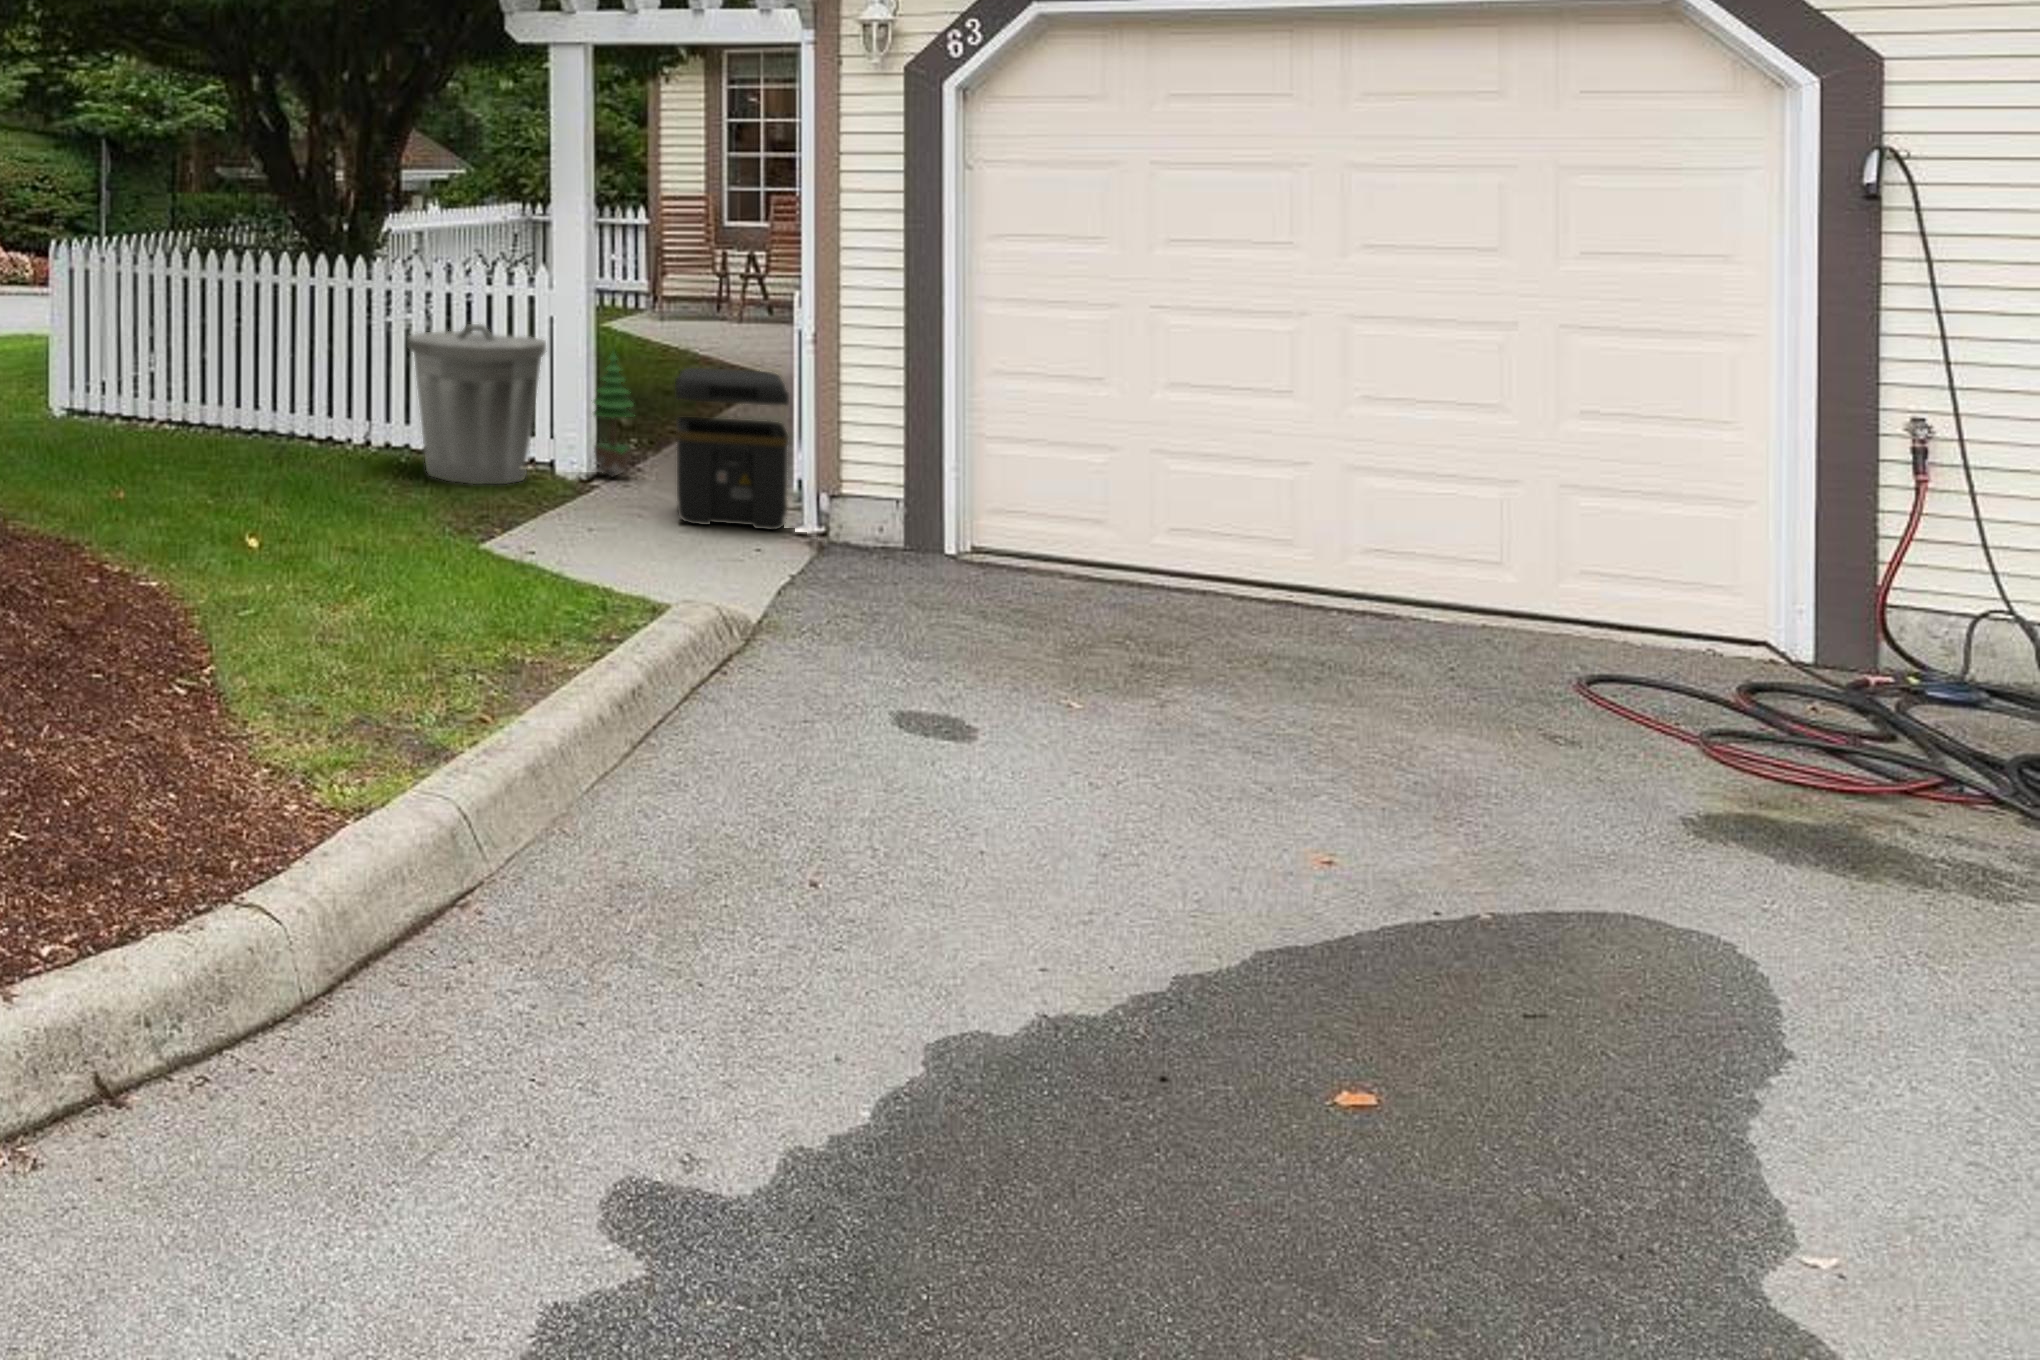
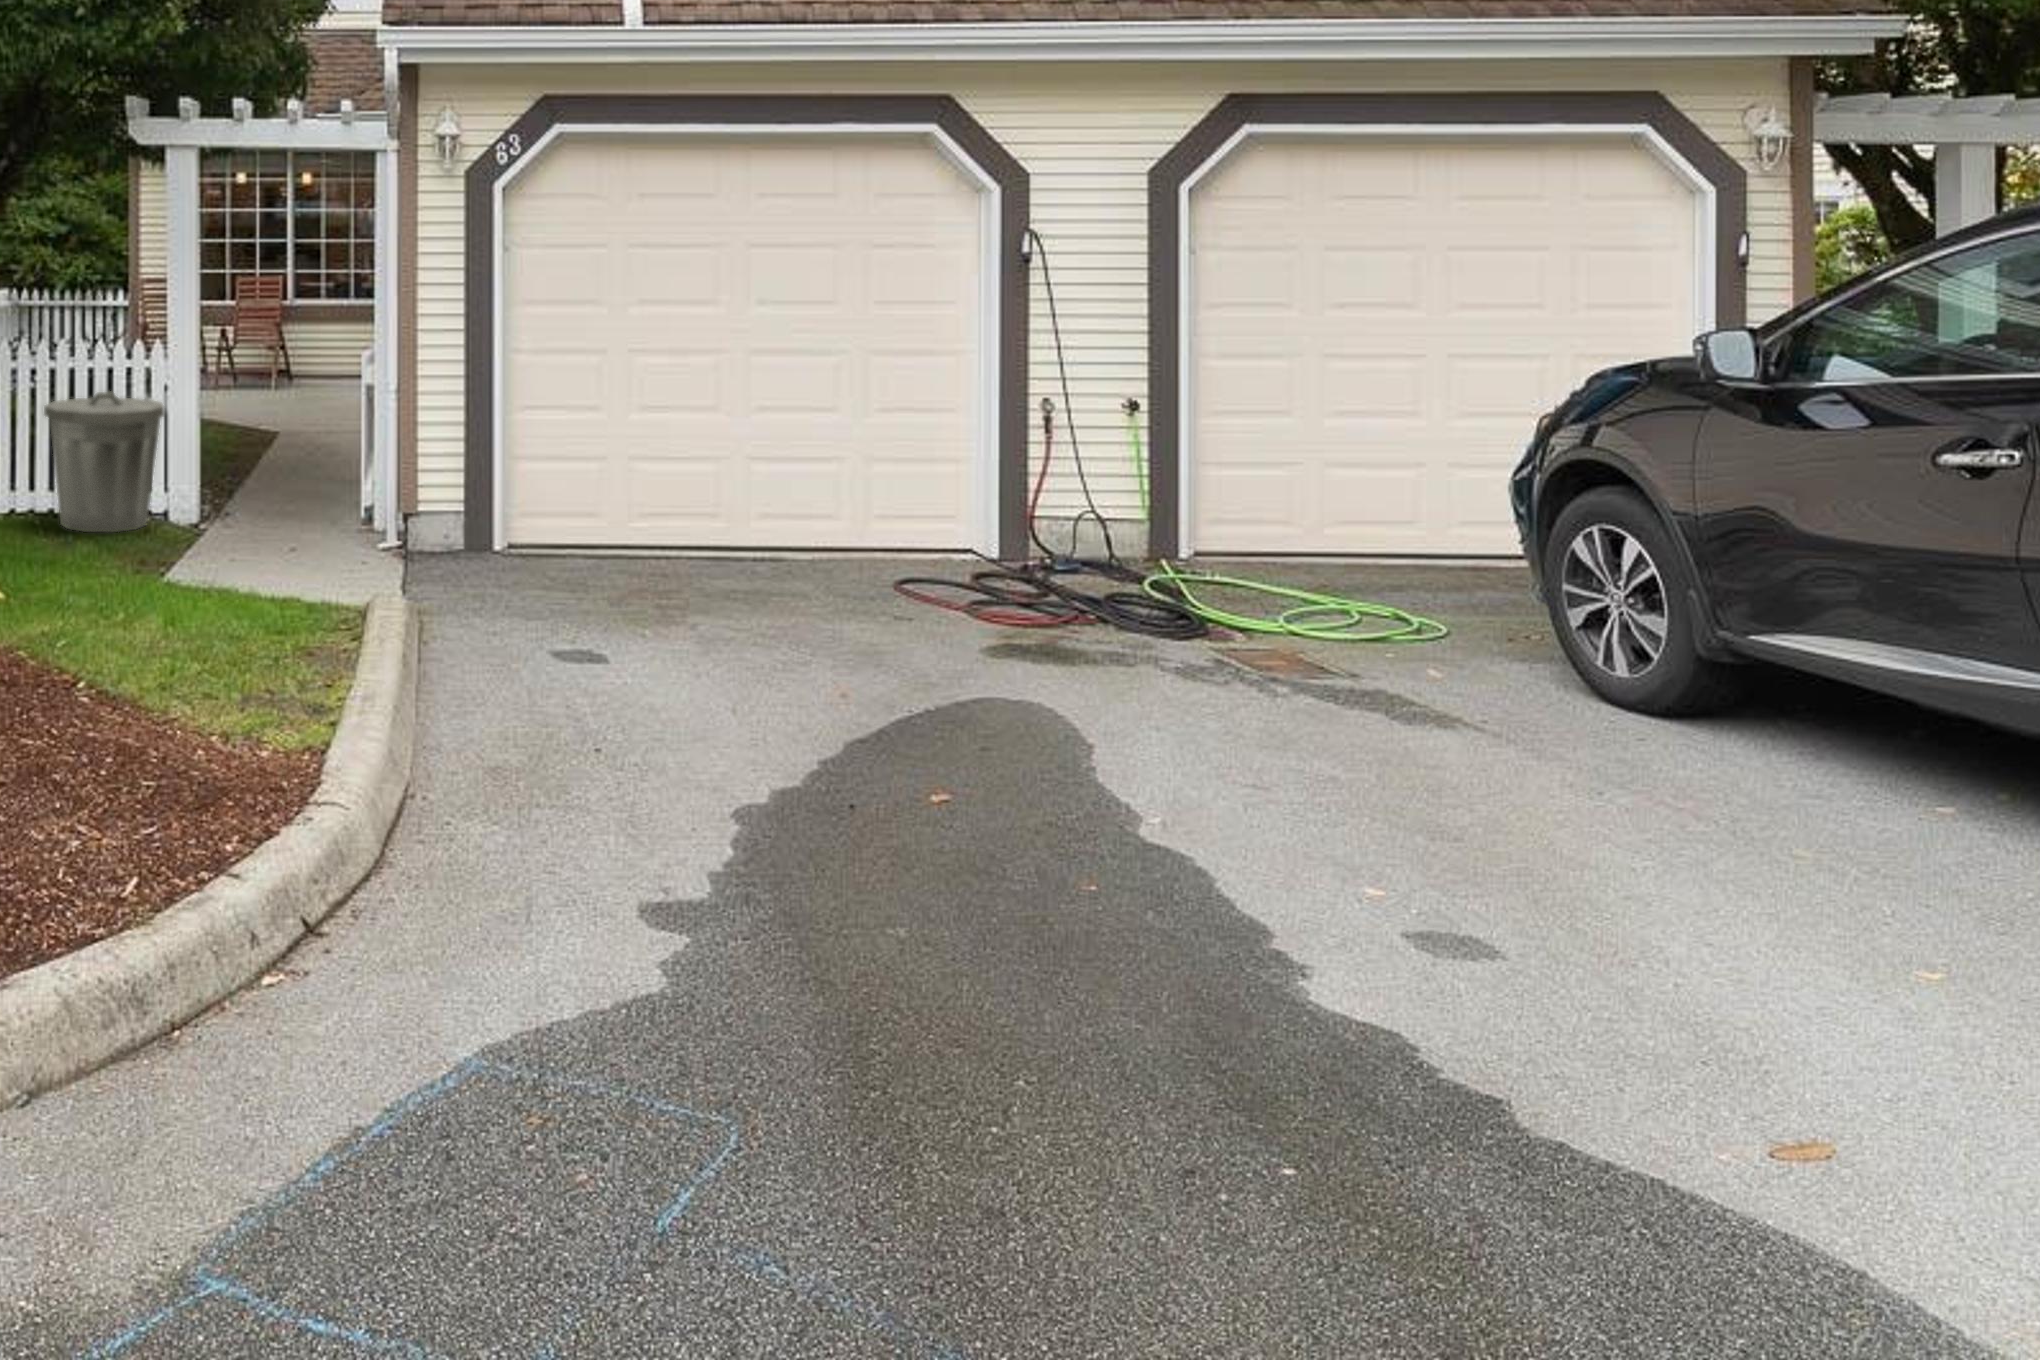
potted tree: present [594,350,635,477] -> none [194,405,233,515]
toolbox: present [675,368,789,530] -> none [283,417,379,547]

